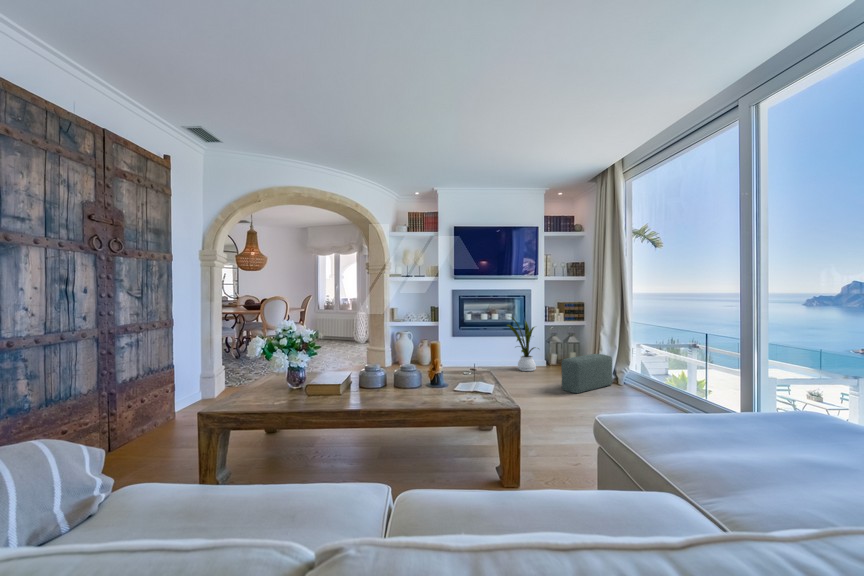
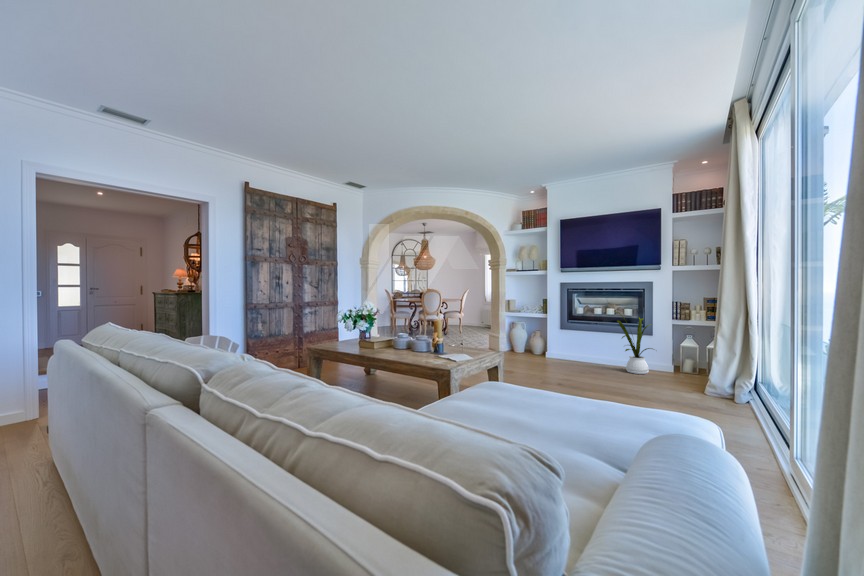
pouf: present [561,354,612,393] -> none [634,358,719,399]

